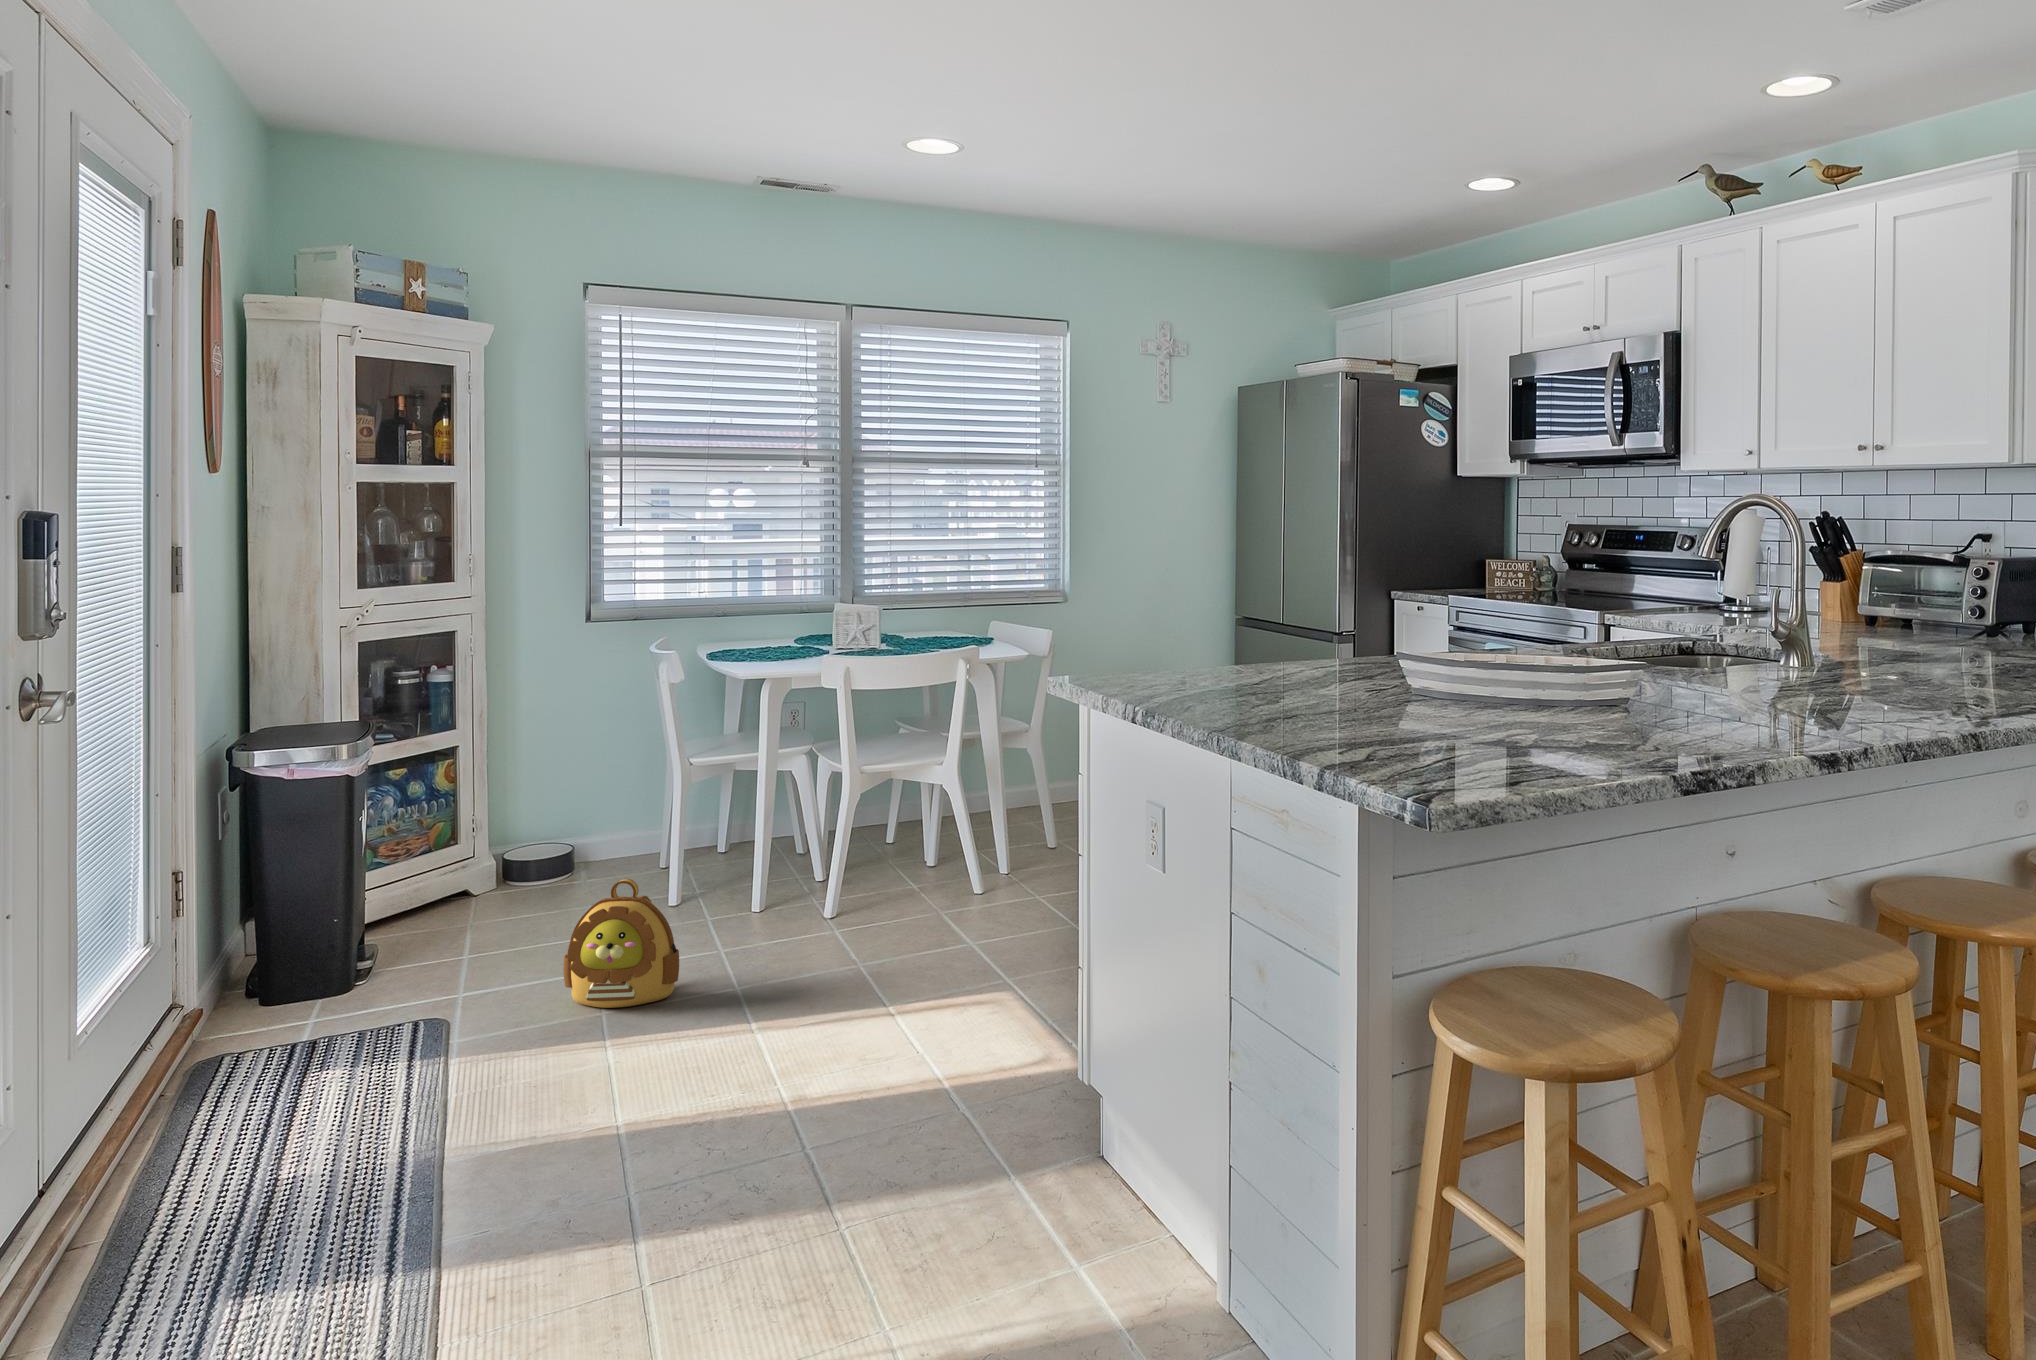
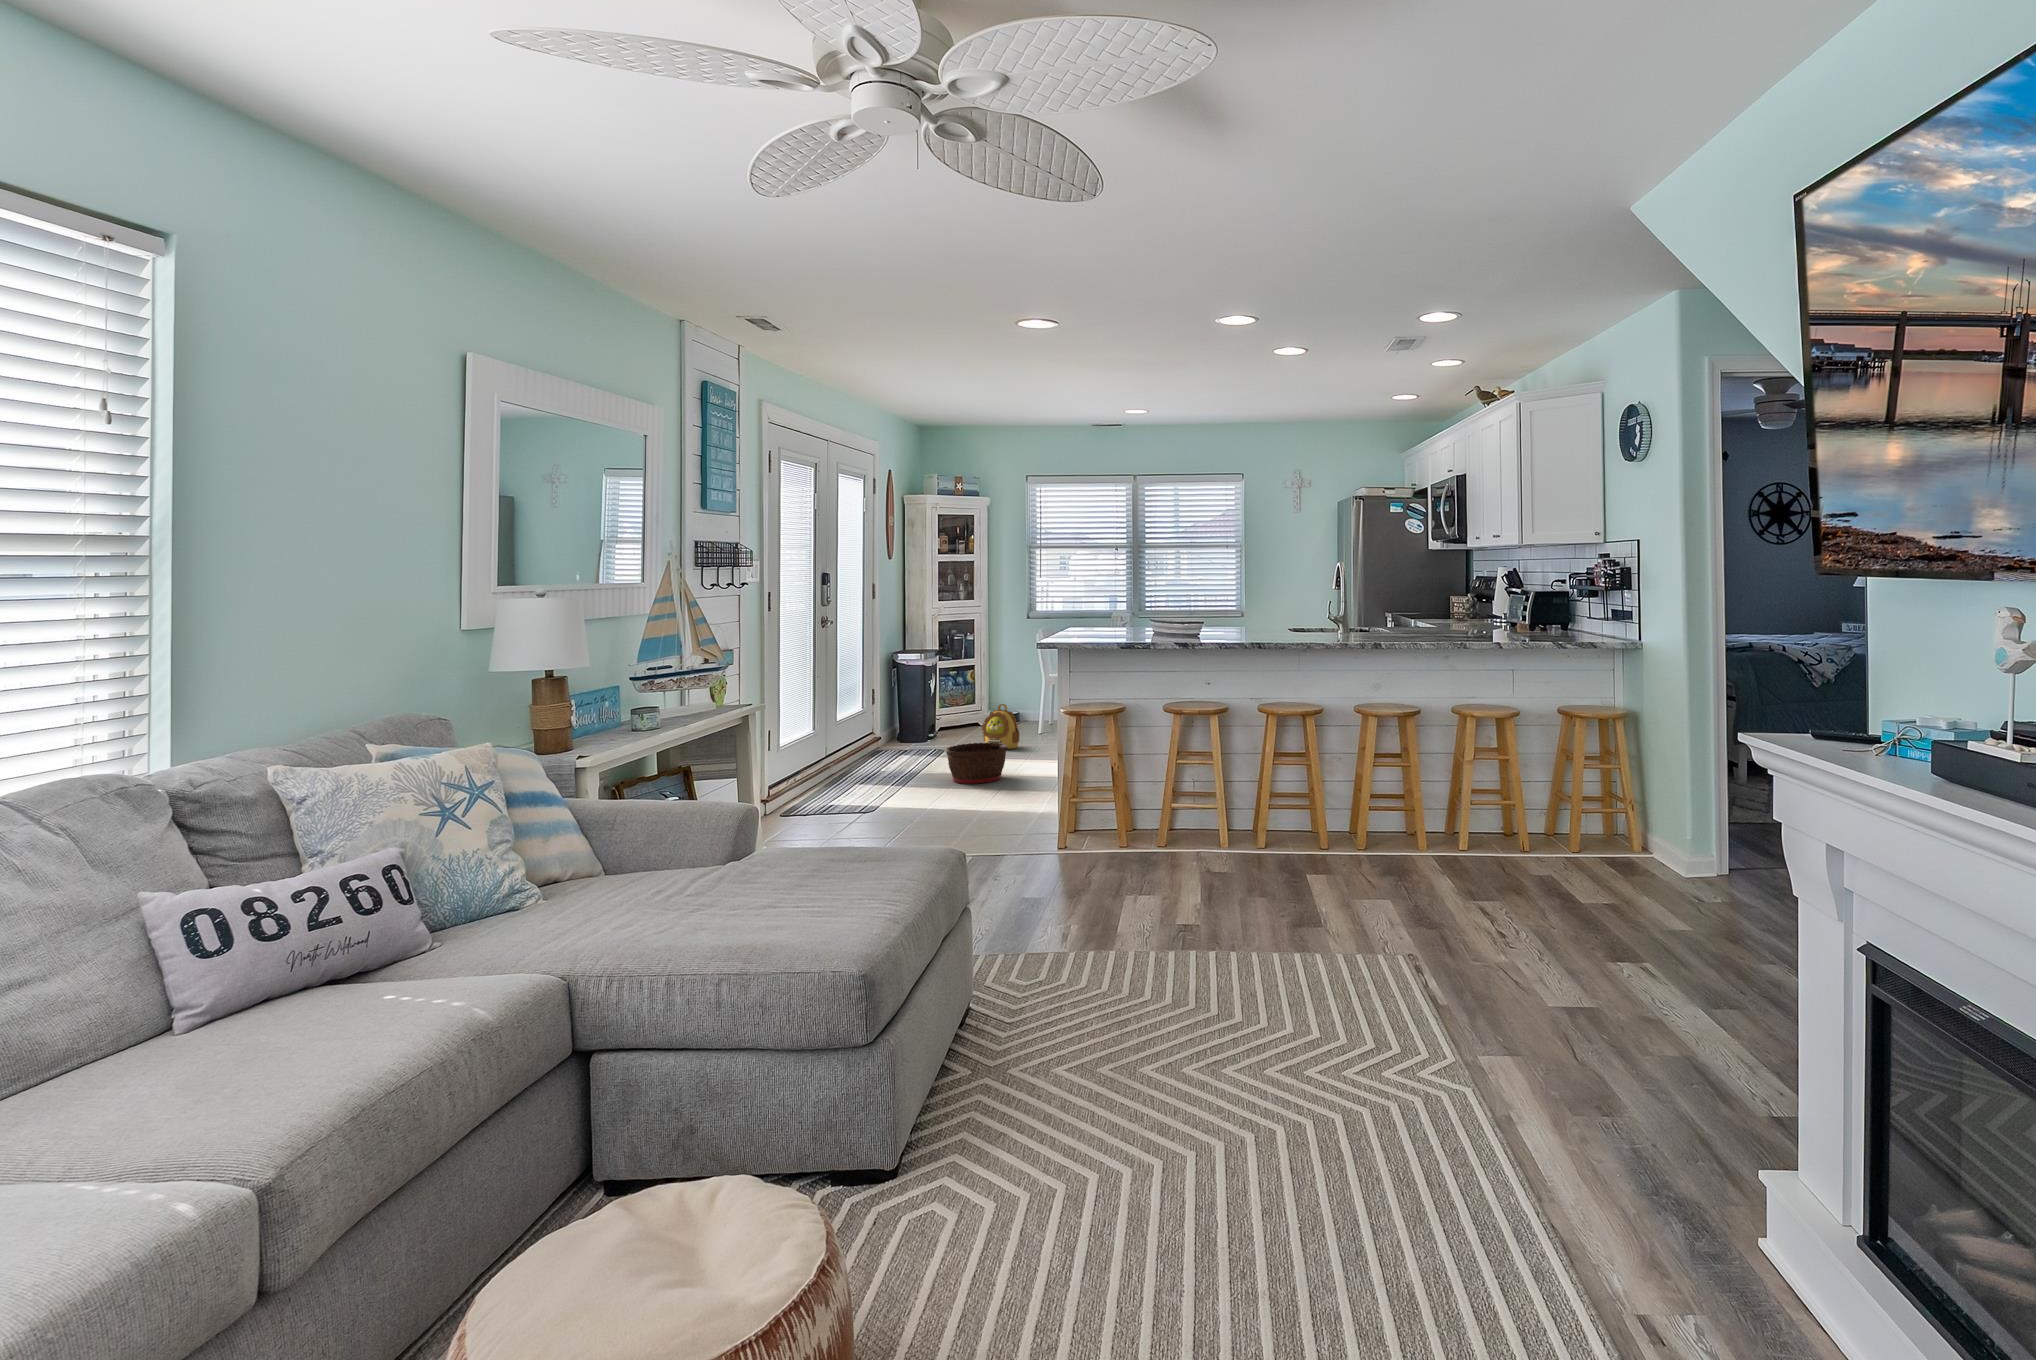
basket: none [592,1065,803,1253] -> present [946,743,1007,784]

